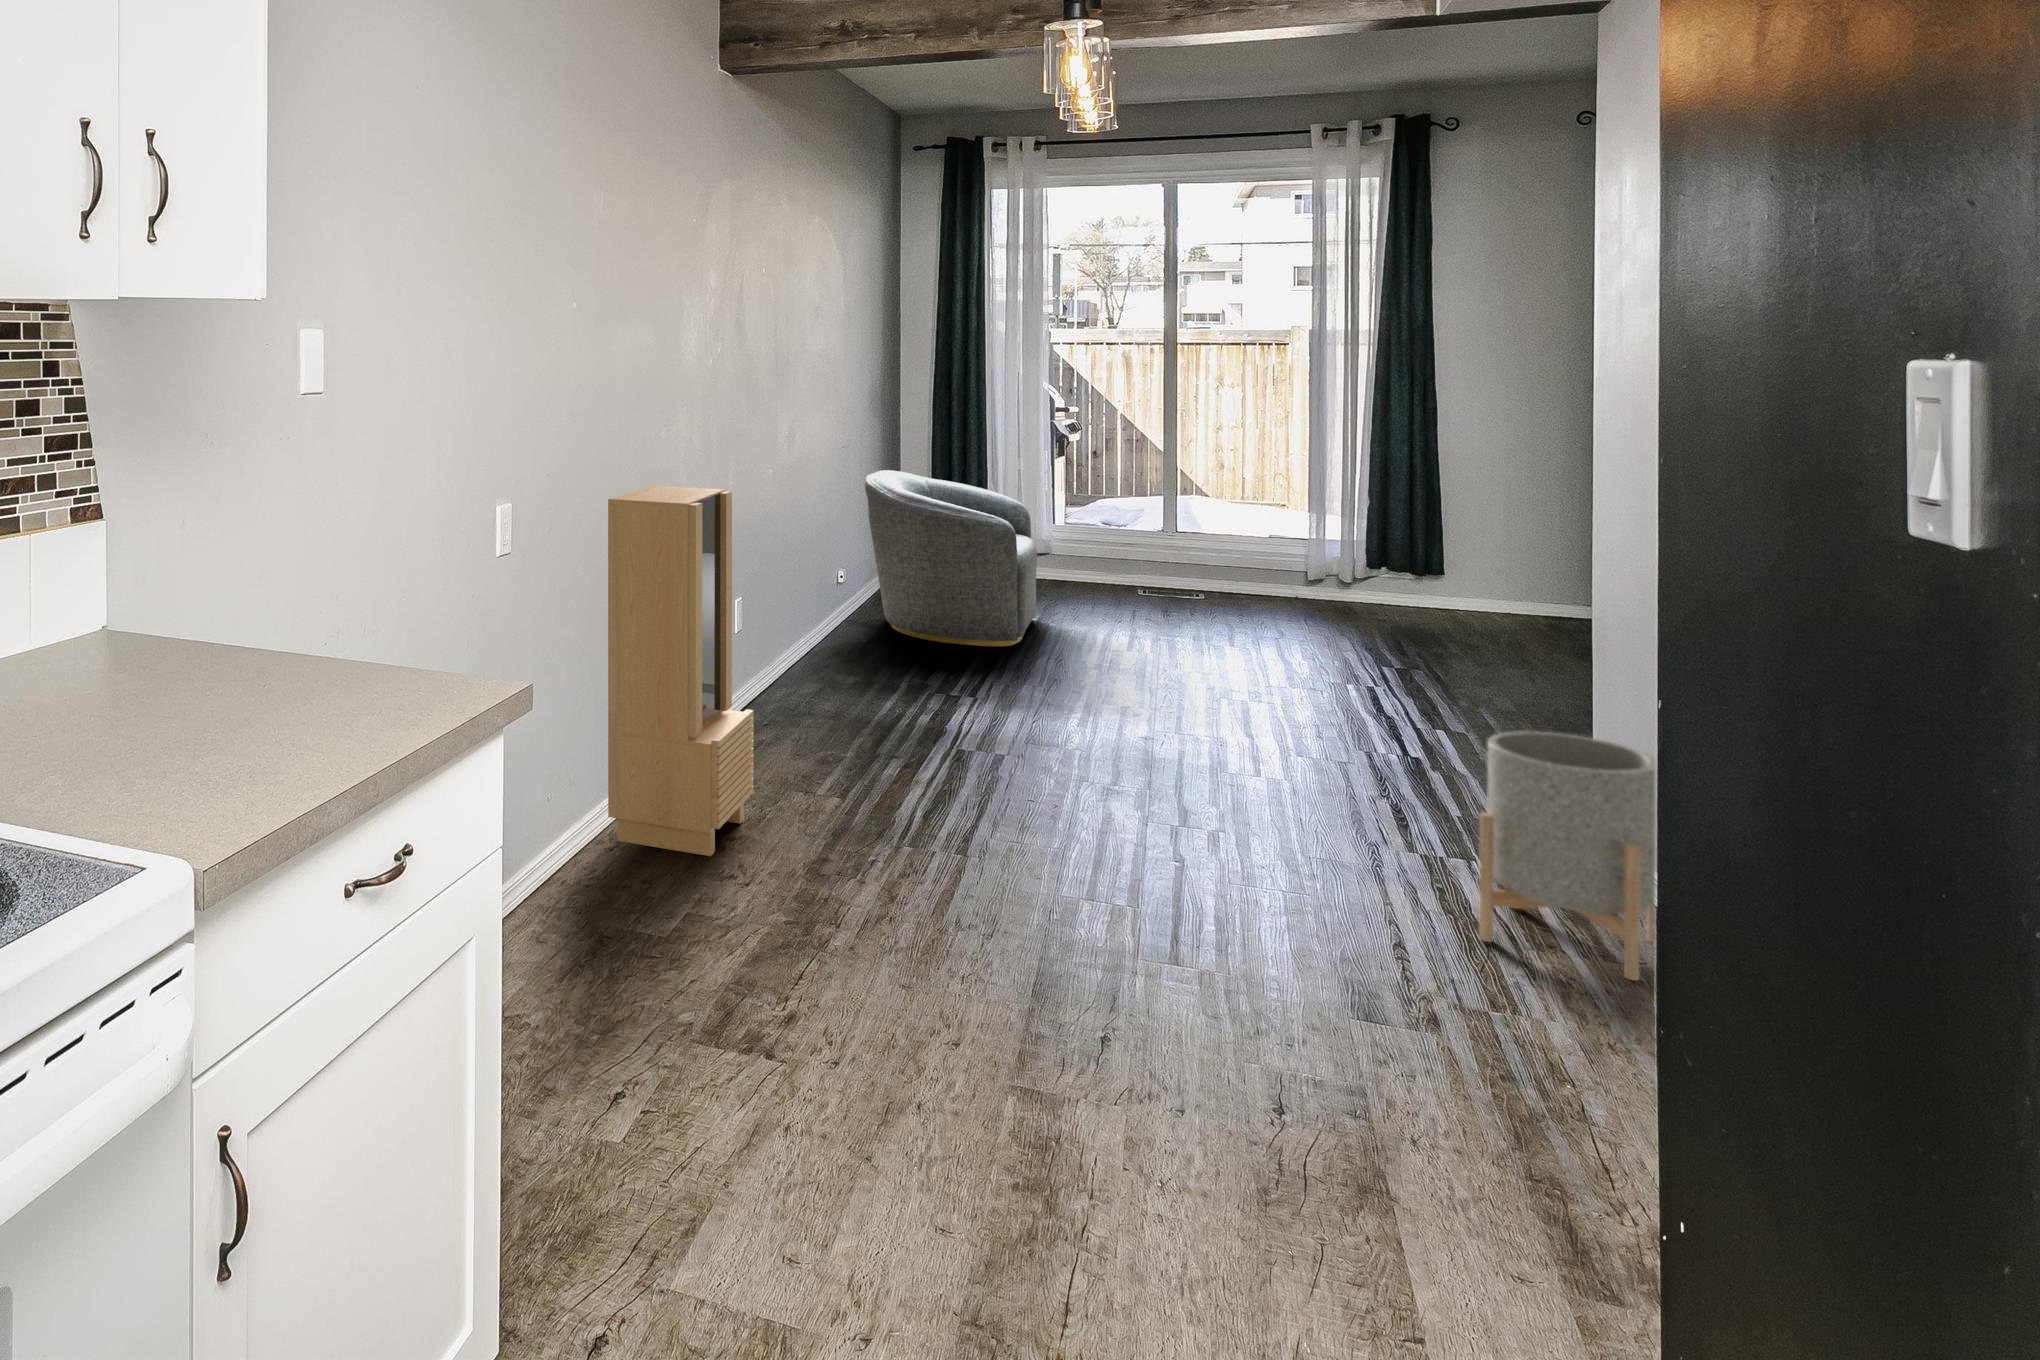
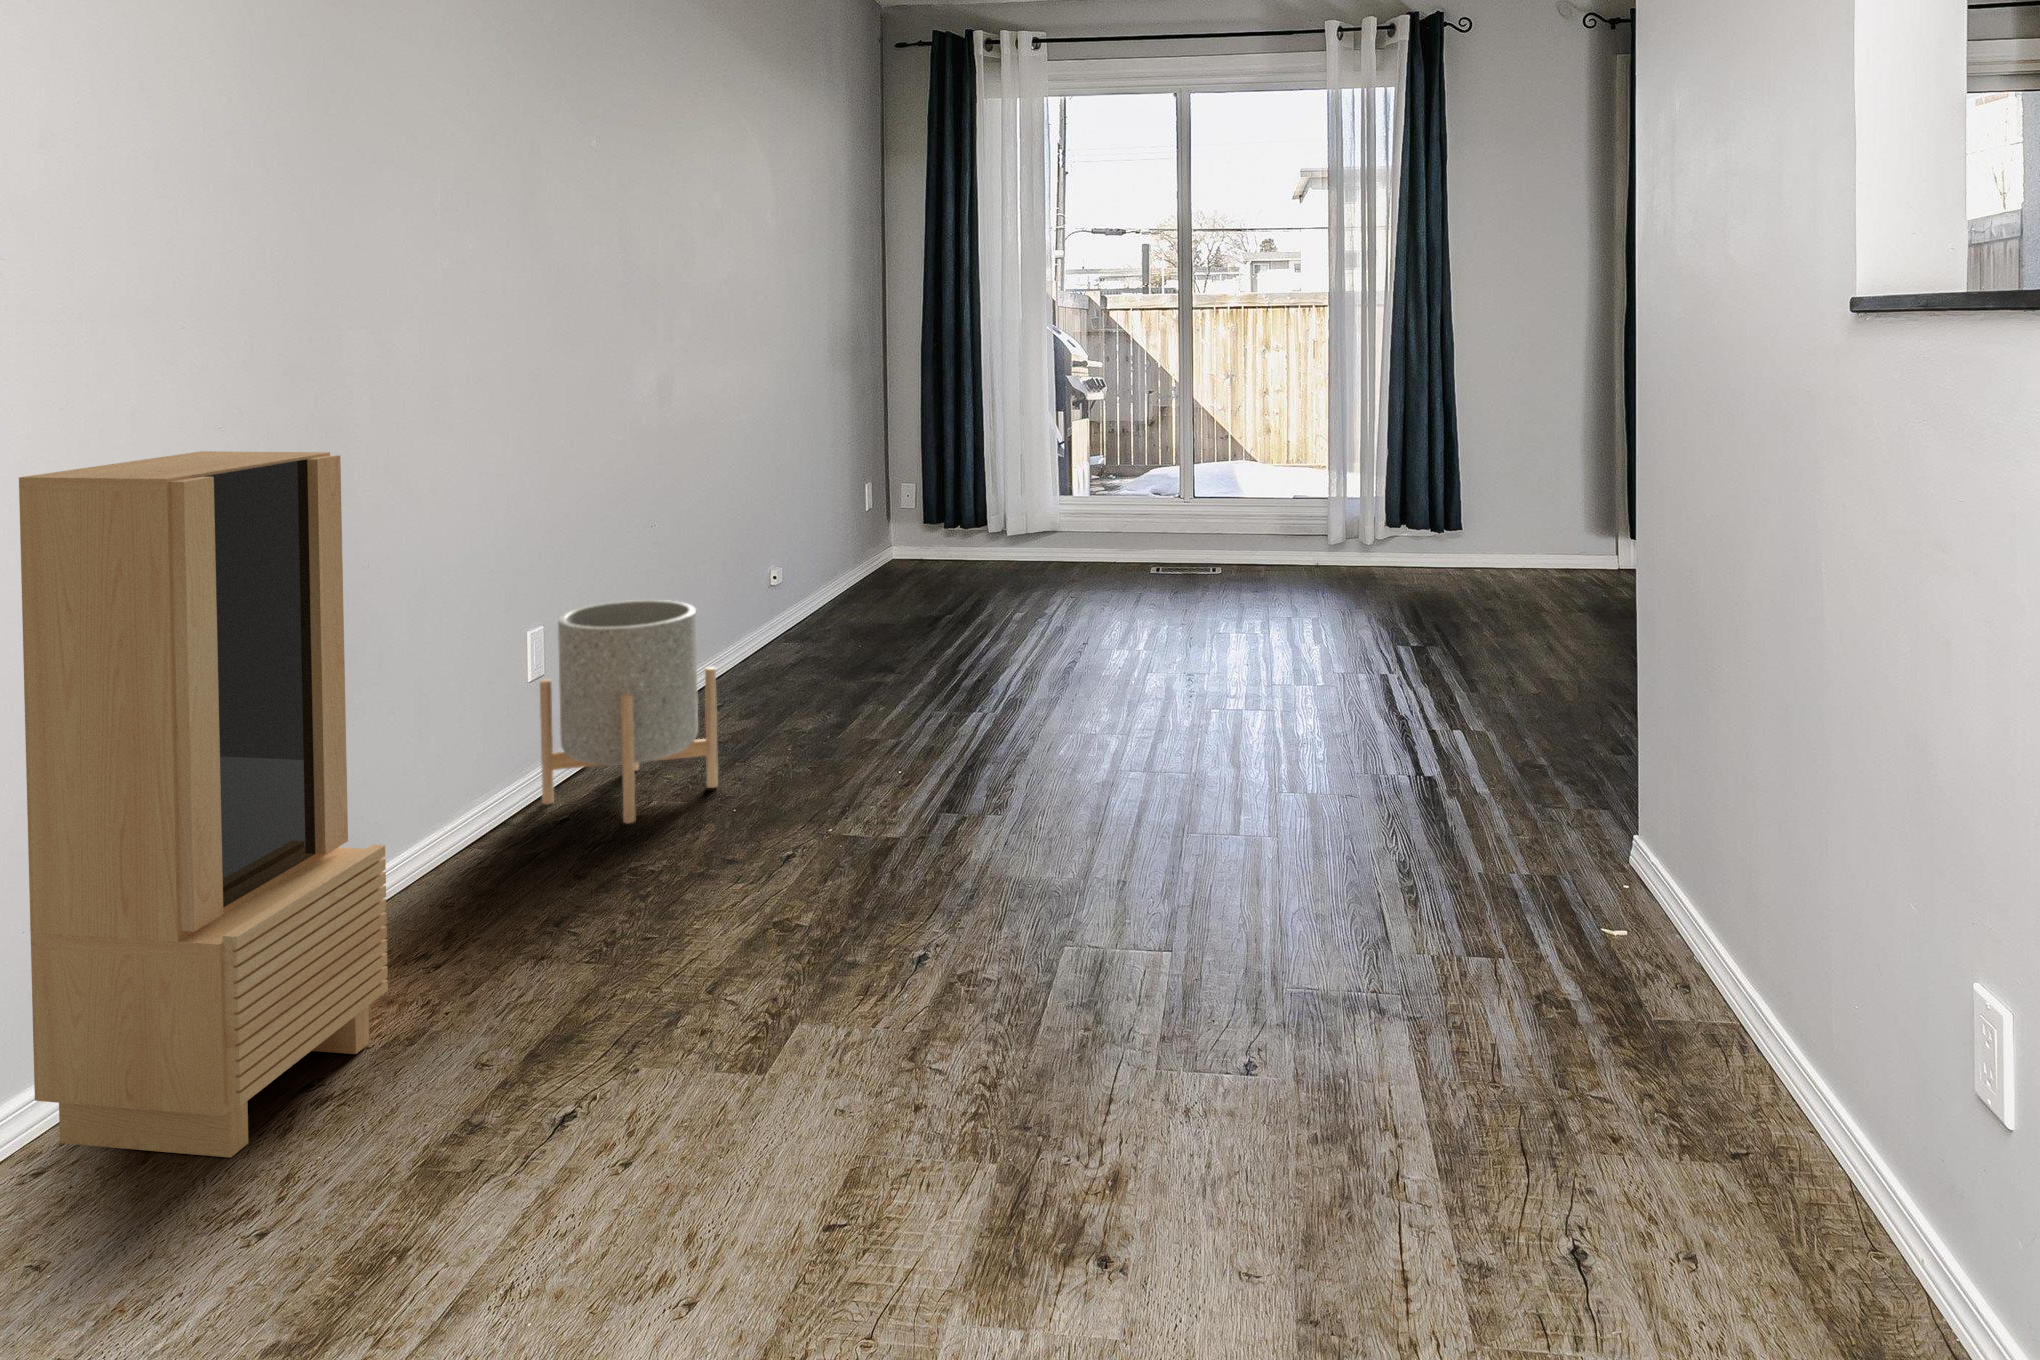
armchair: present [865,470,1037,646] -> none [801,434,1019,655]
planter: present [1479,731,1655,981] -> present [540,600,718,823]

